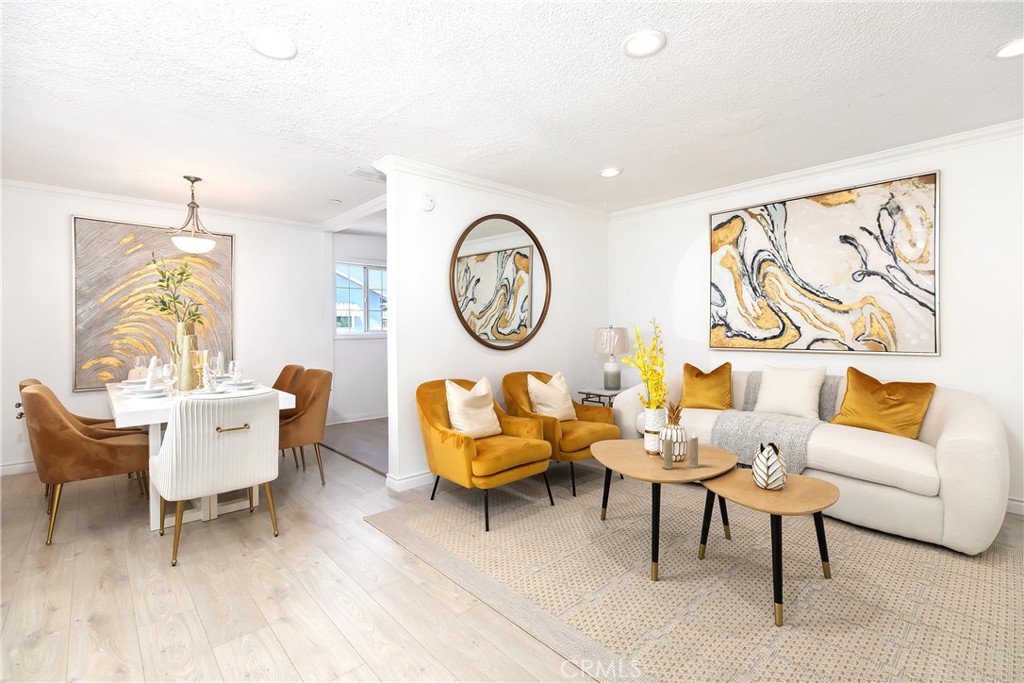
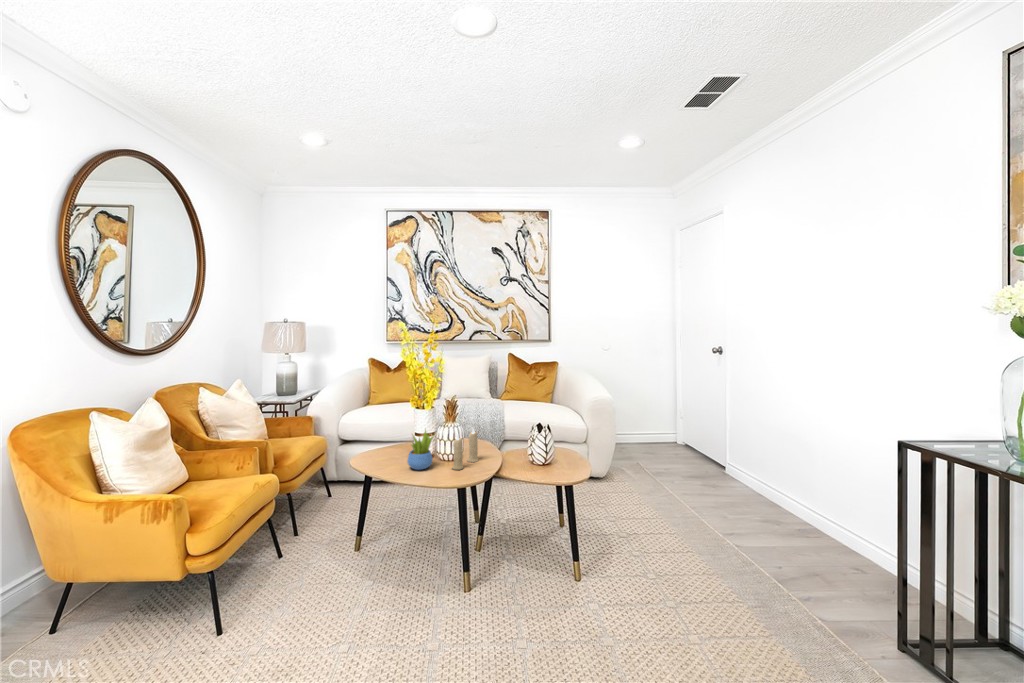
succulent plant: none [626,423,651,461] -> present [407,430,433,470]

